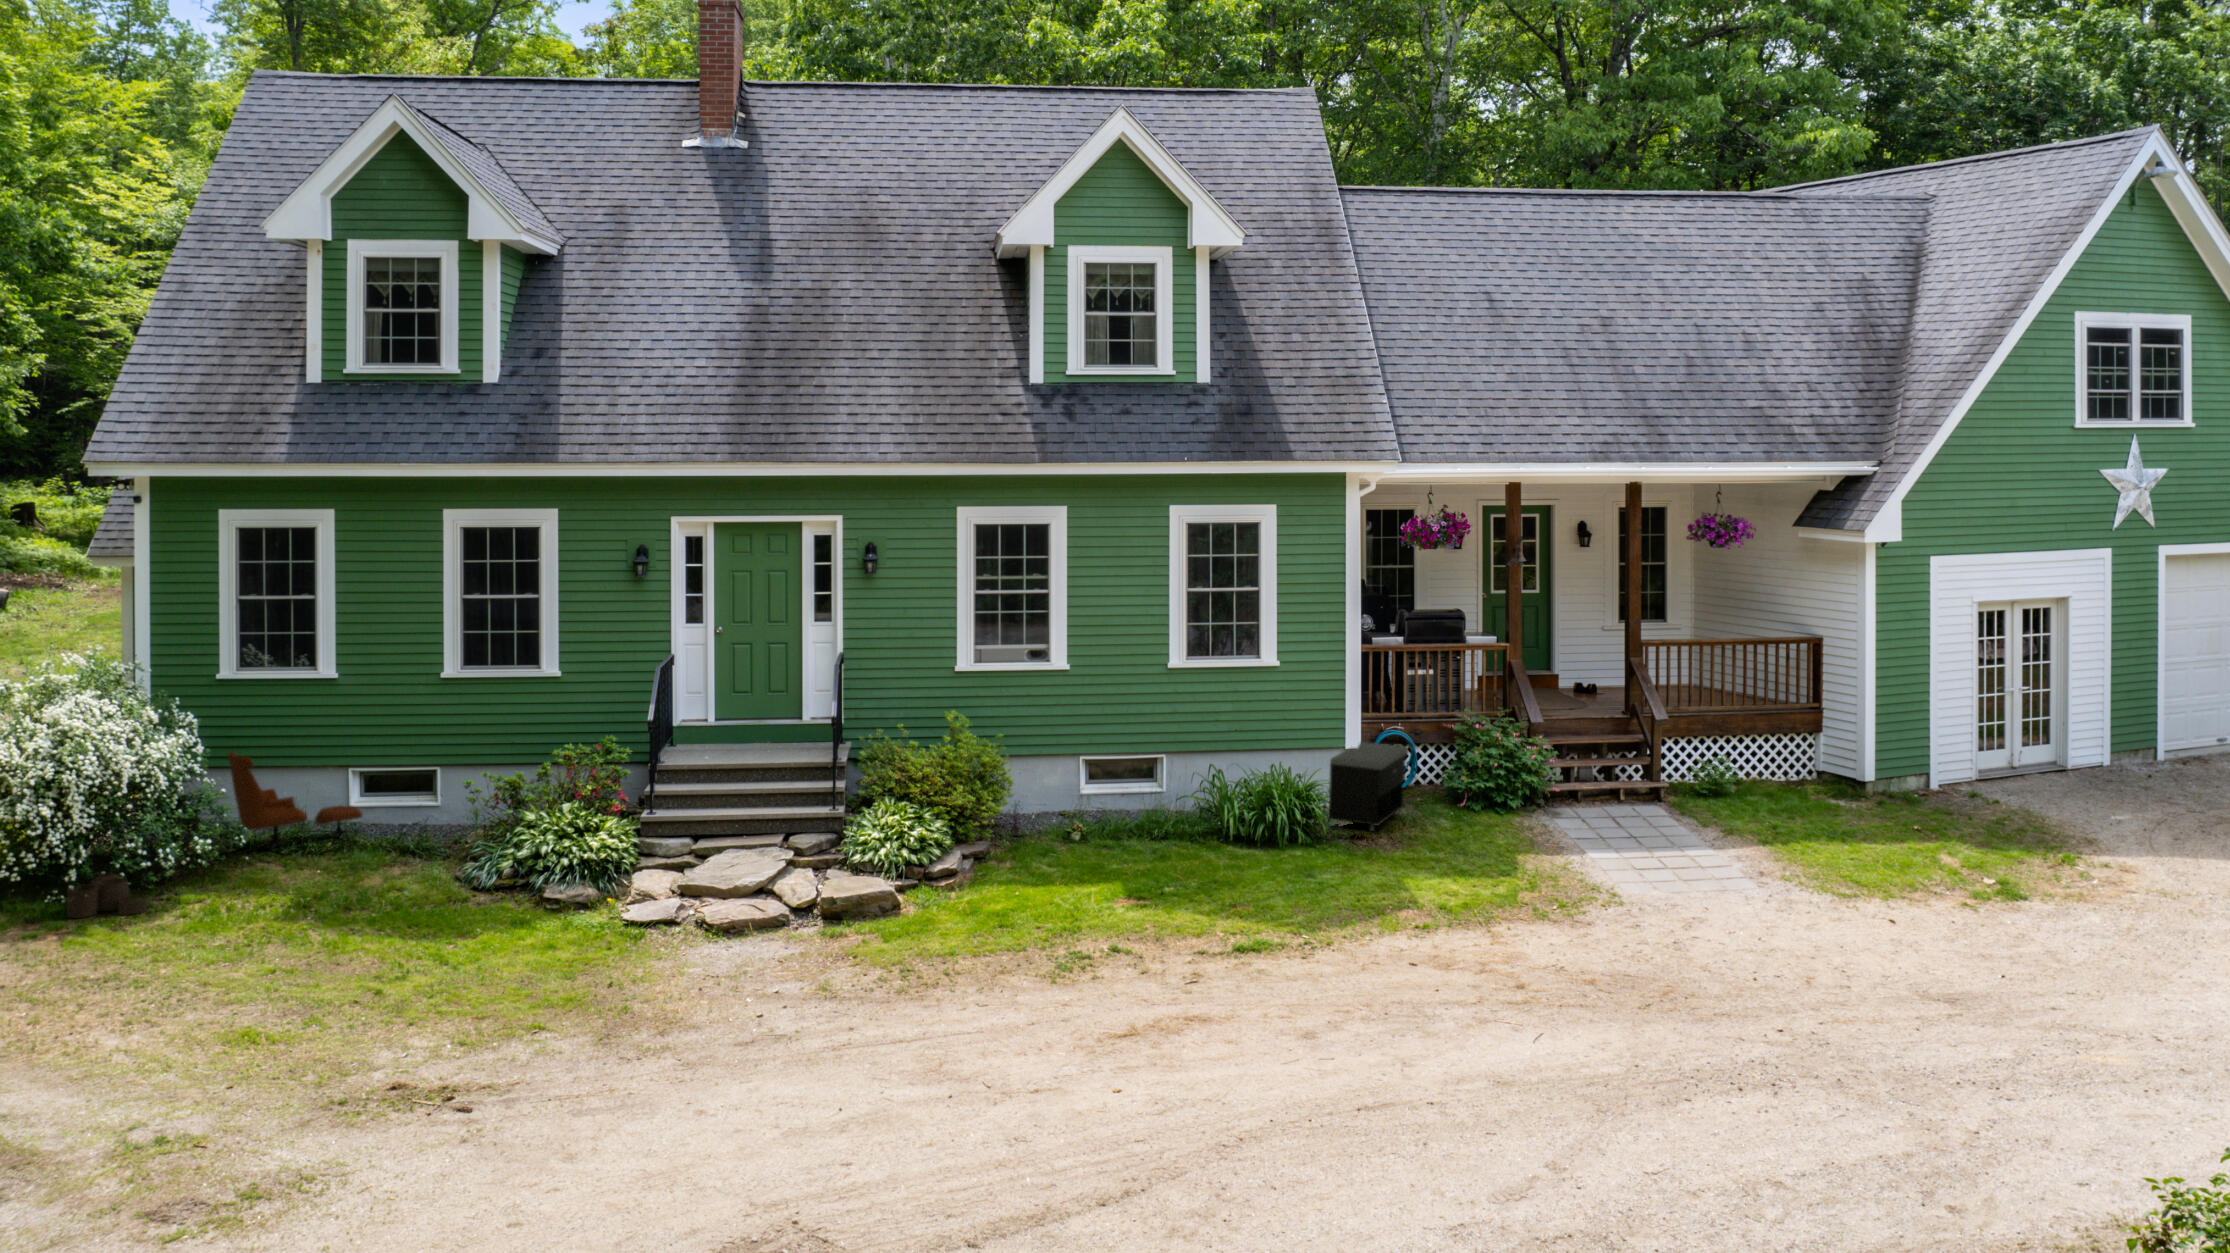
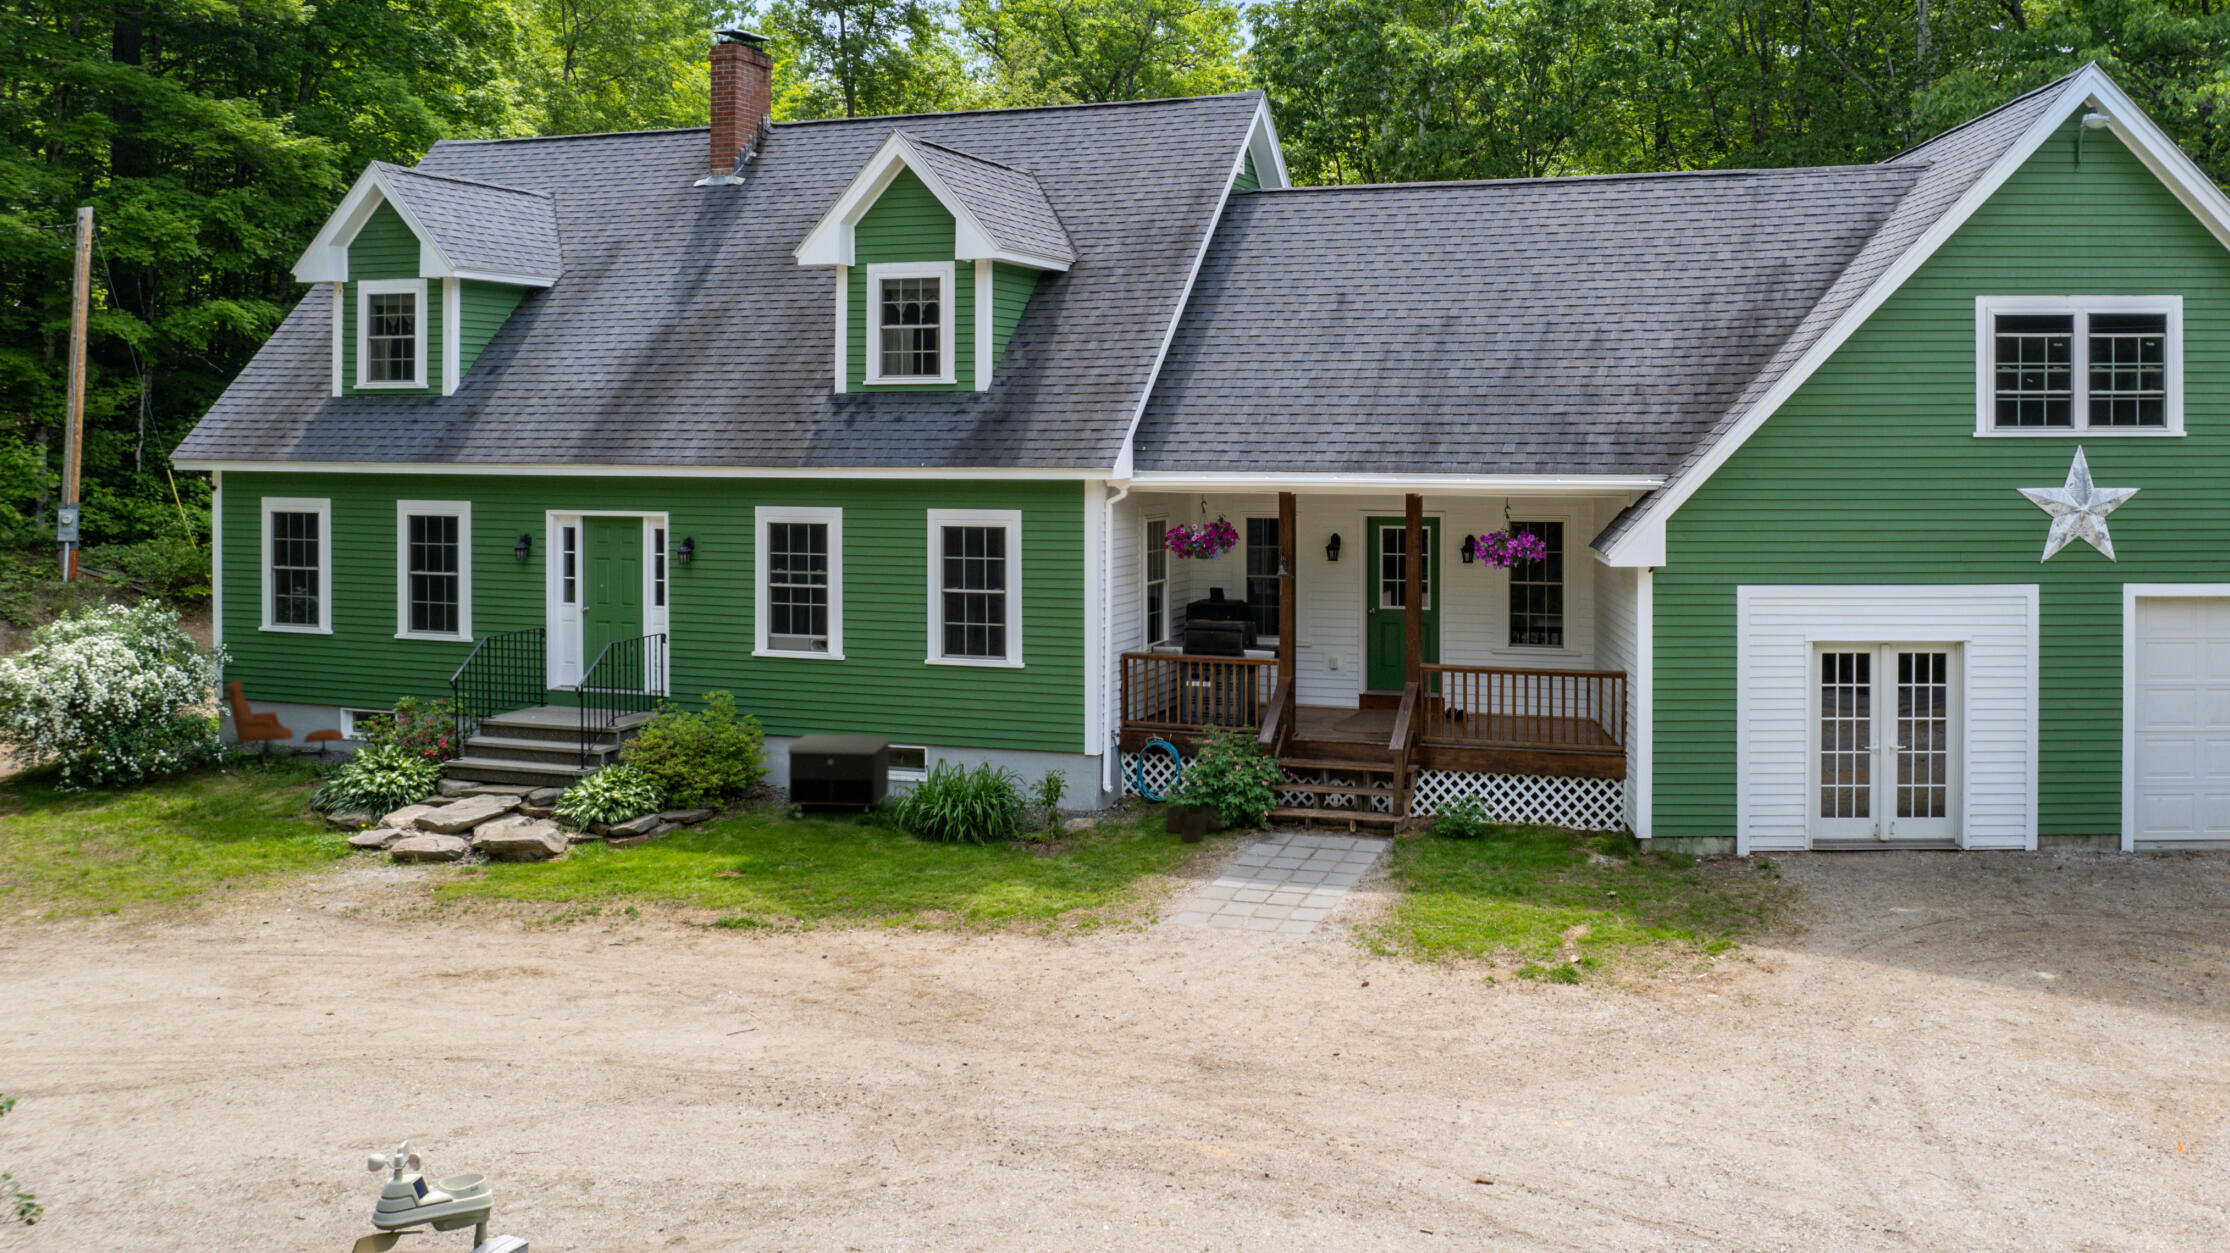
storage bench: present [1329,742,1408,830] -> present [788,734,890,811]
decorative plant: present [1009,801,1020,836] -> none [757,773,783,807]
woven basket: present [67,872,148,918] -> present [1166,806,1223,842]

